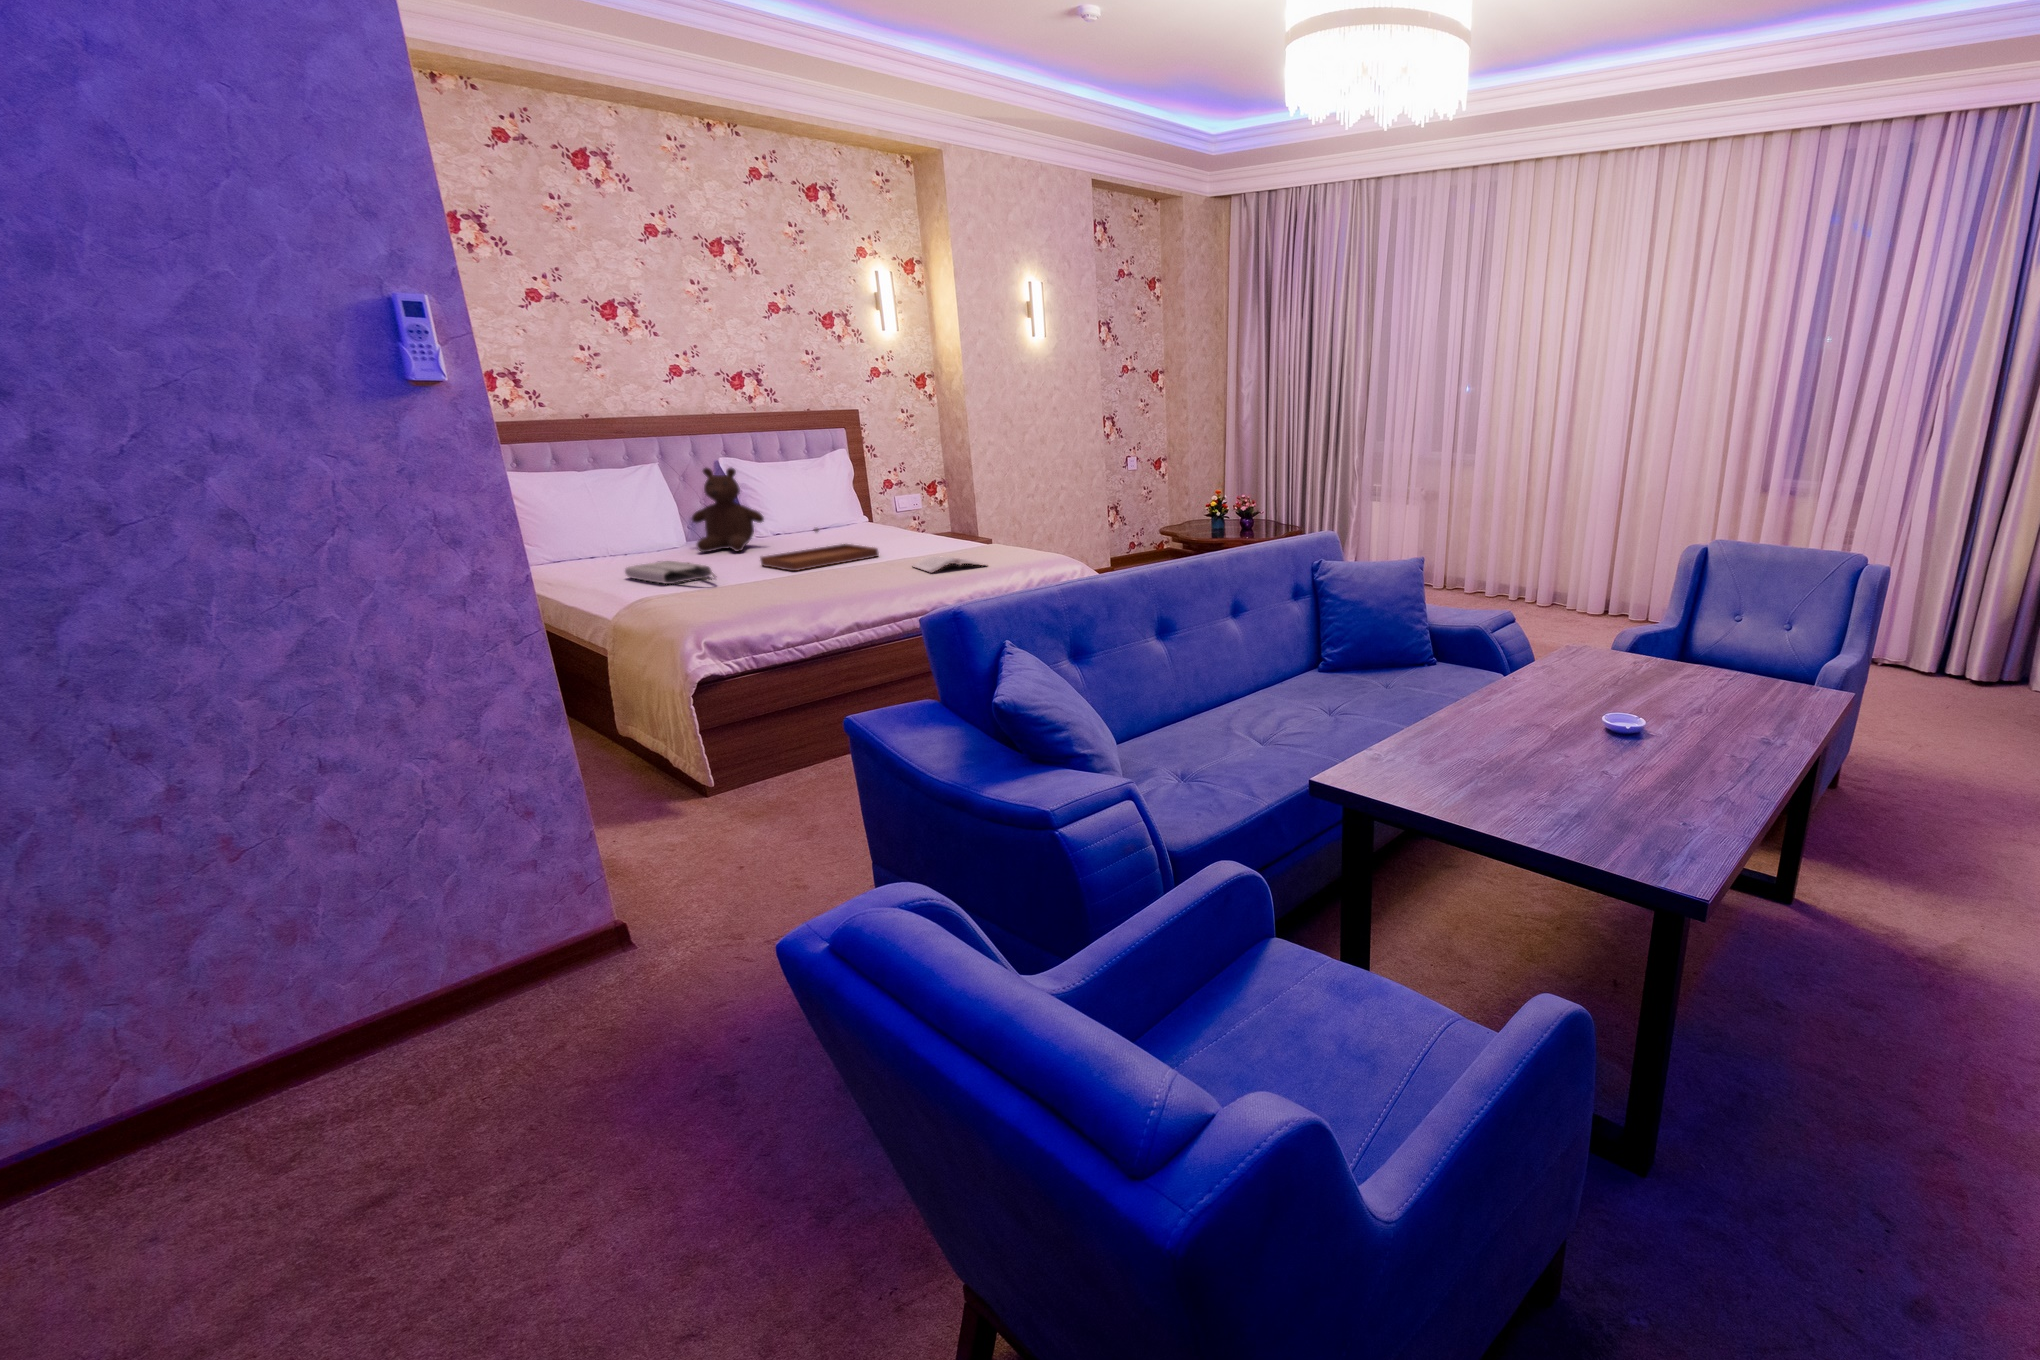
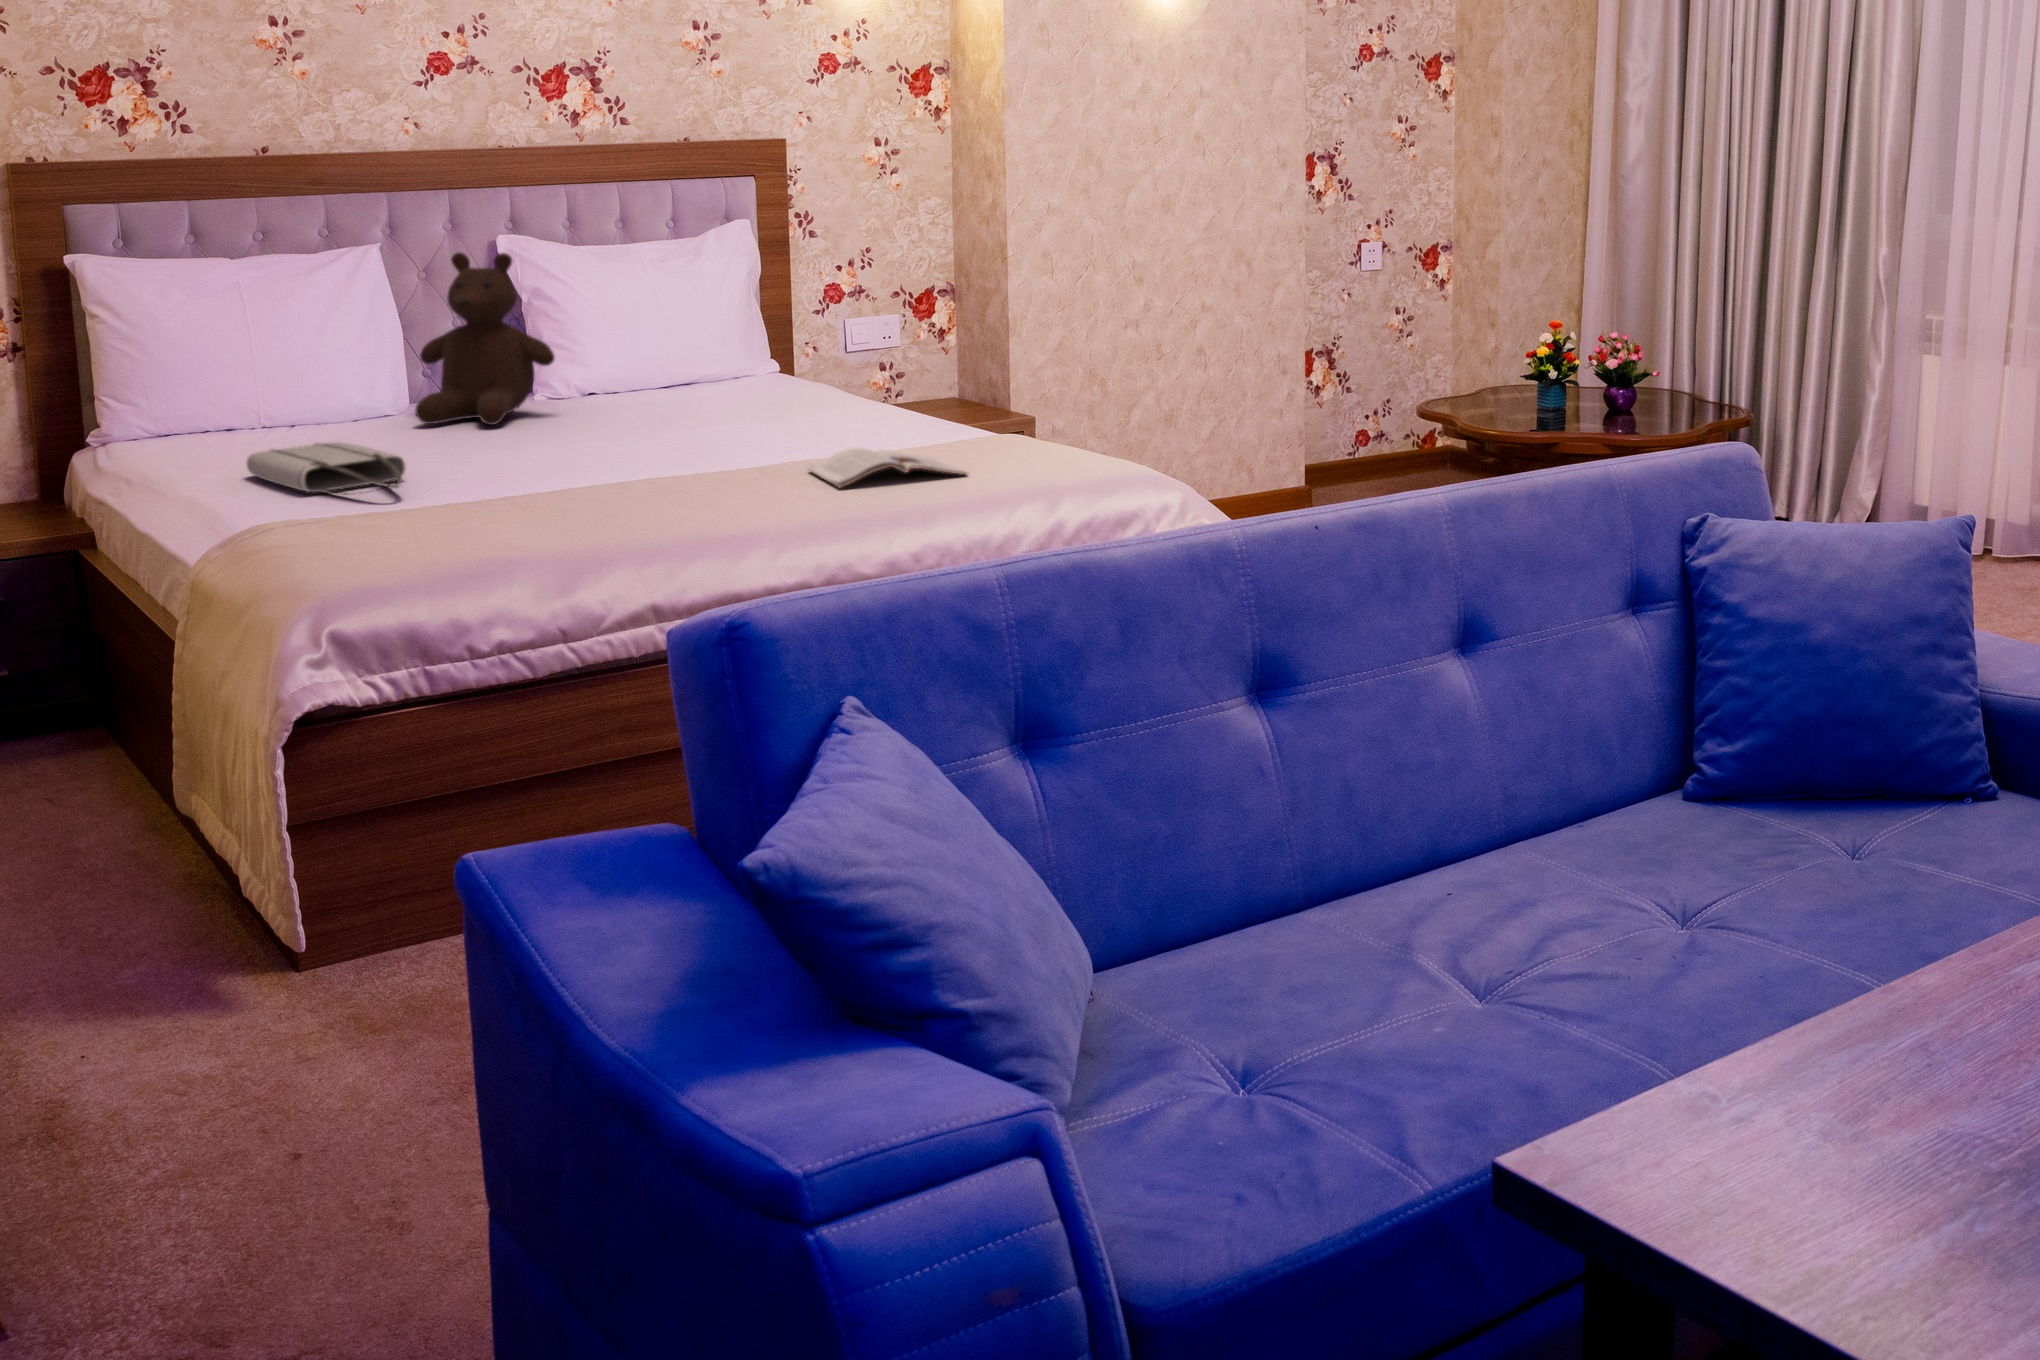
tray: present [760,528,879,571] -> none [513,379,756,473]

